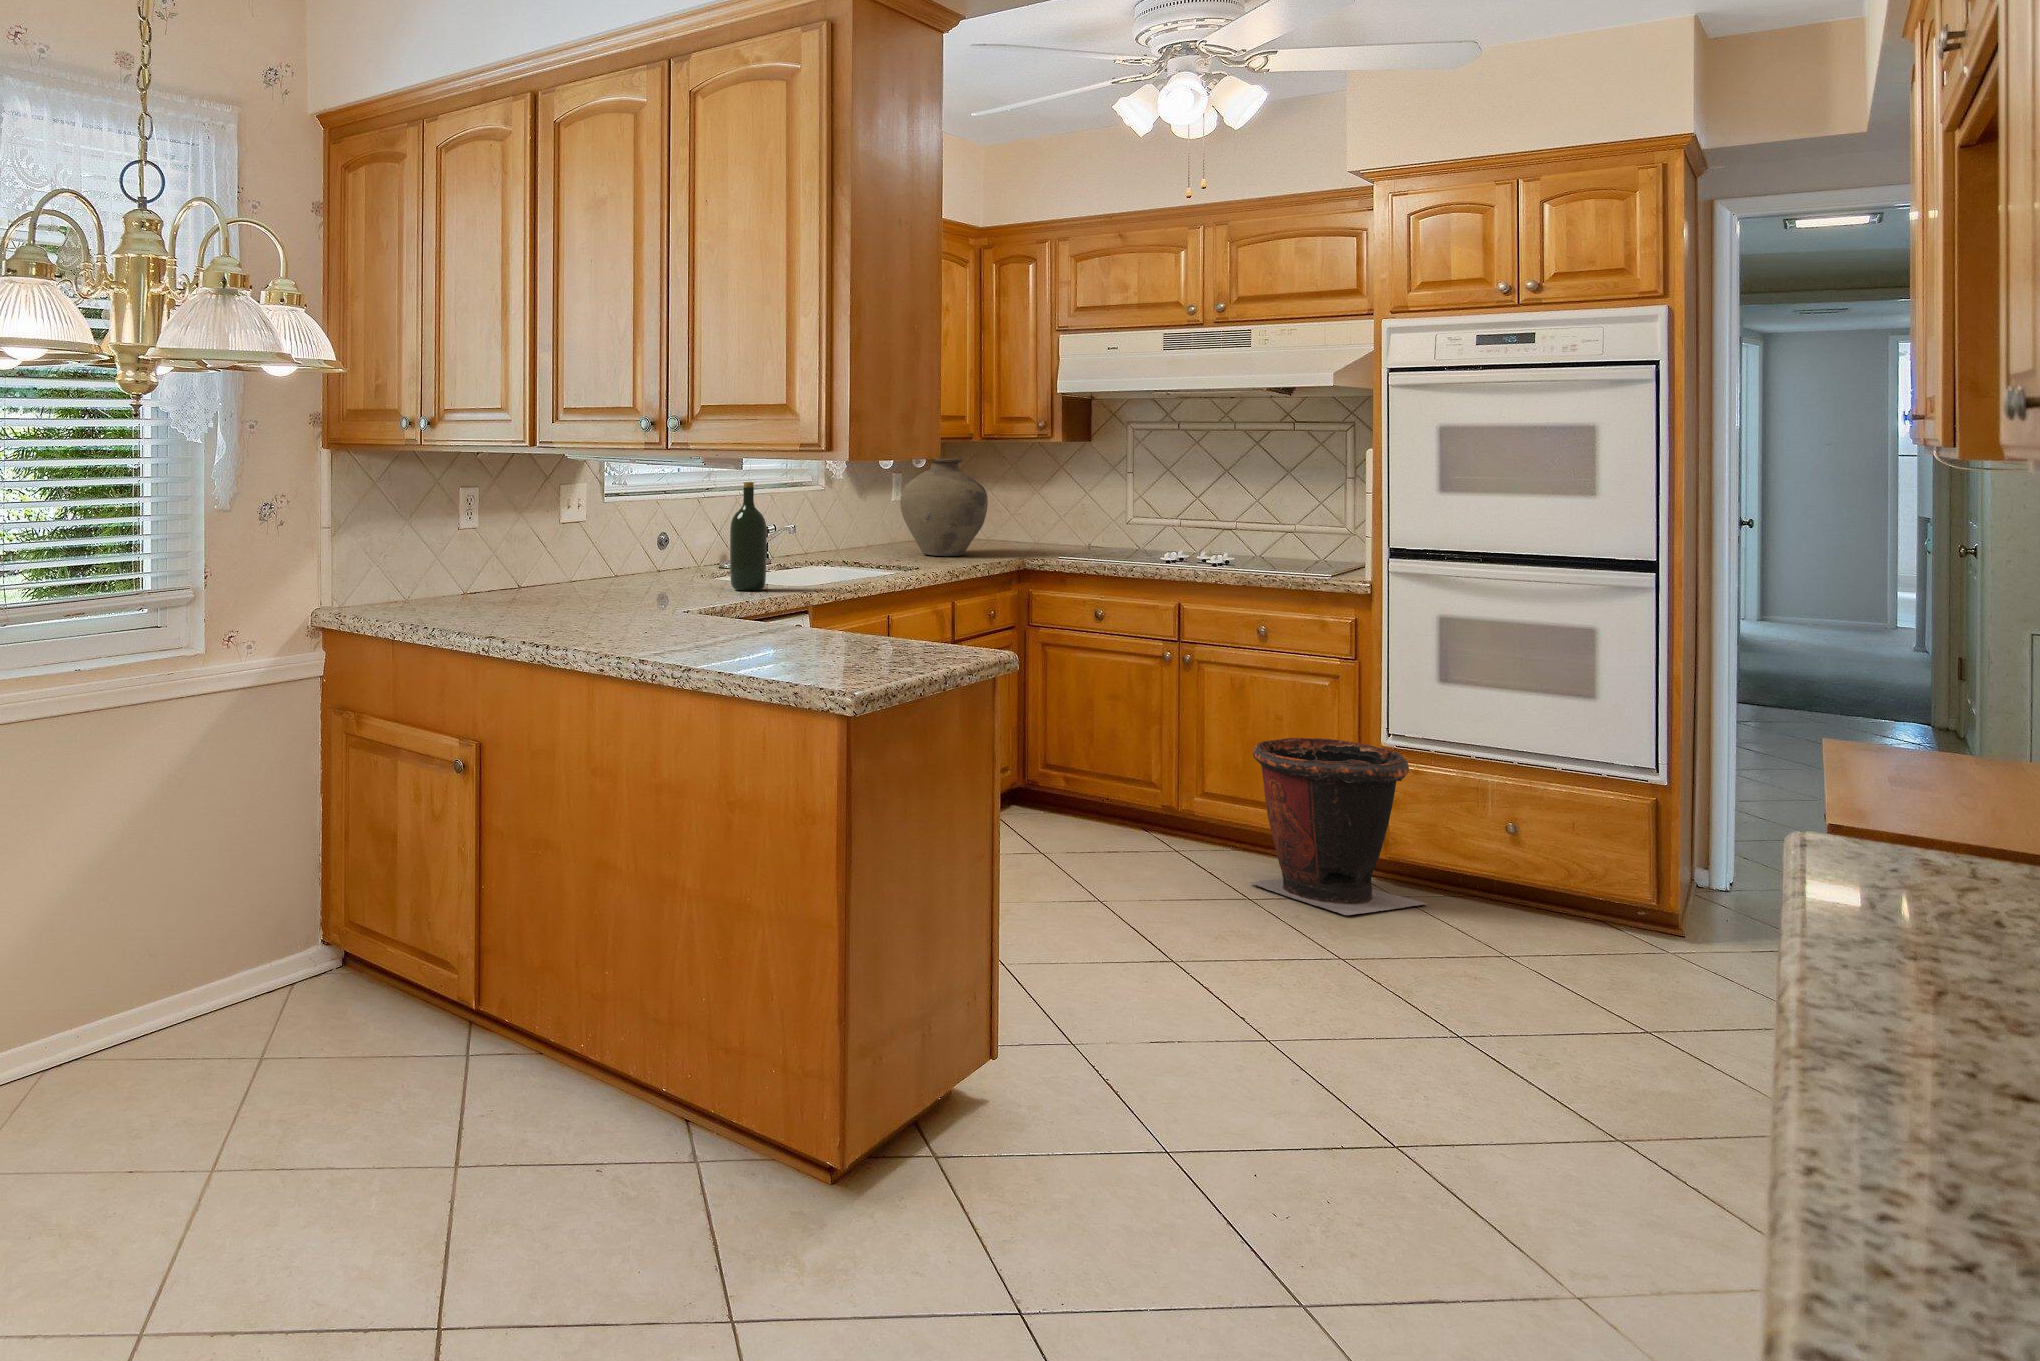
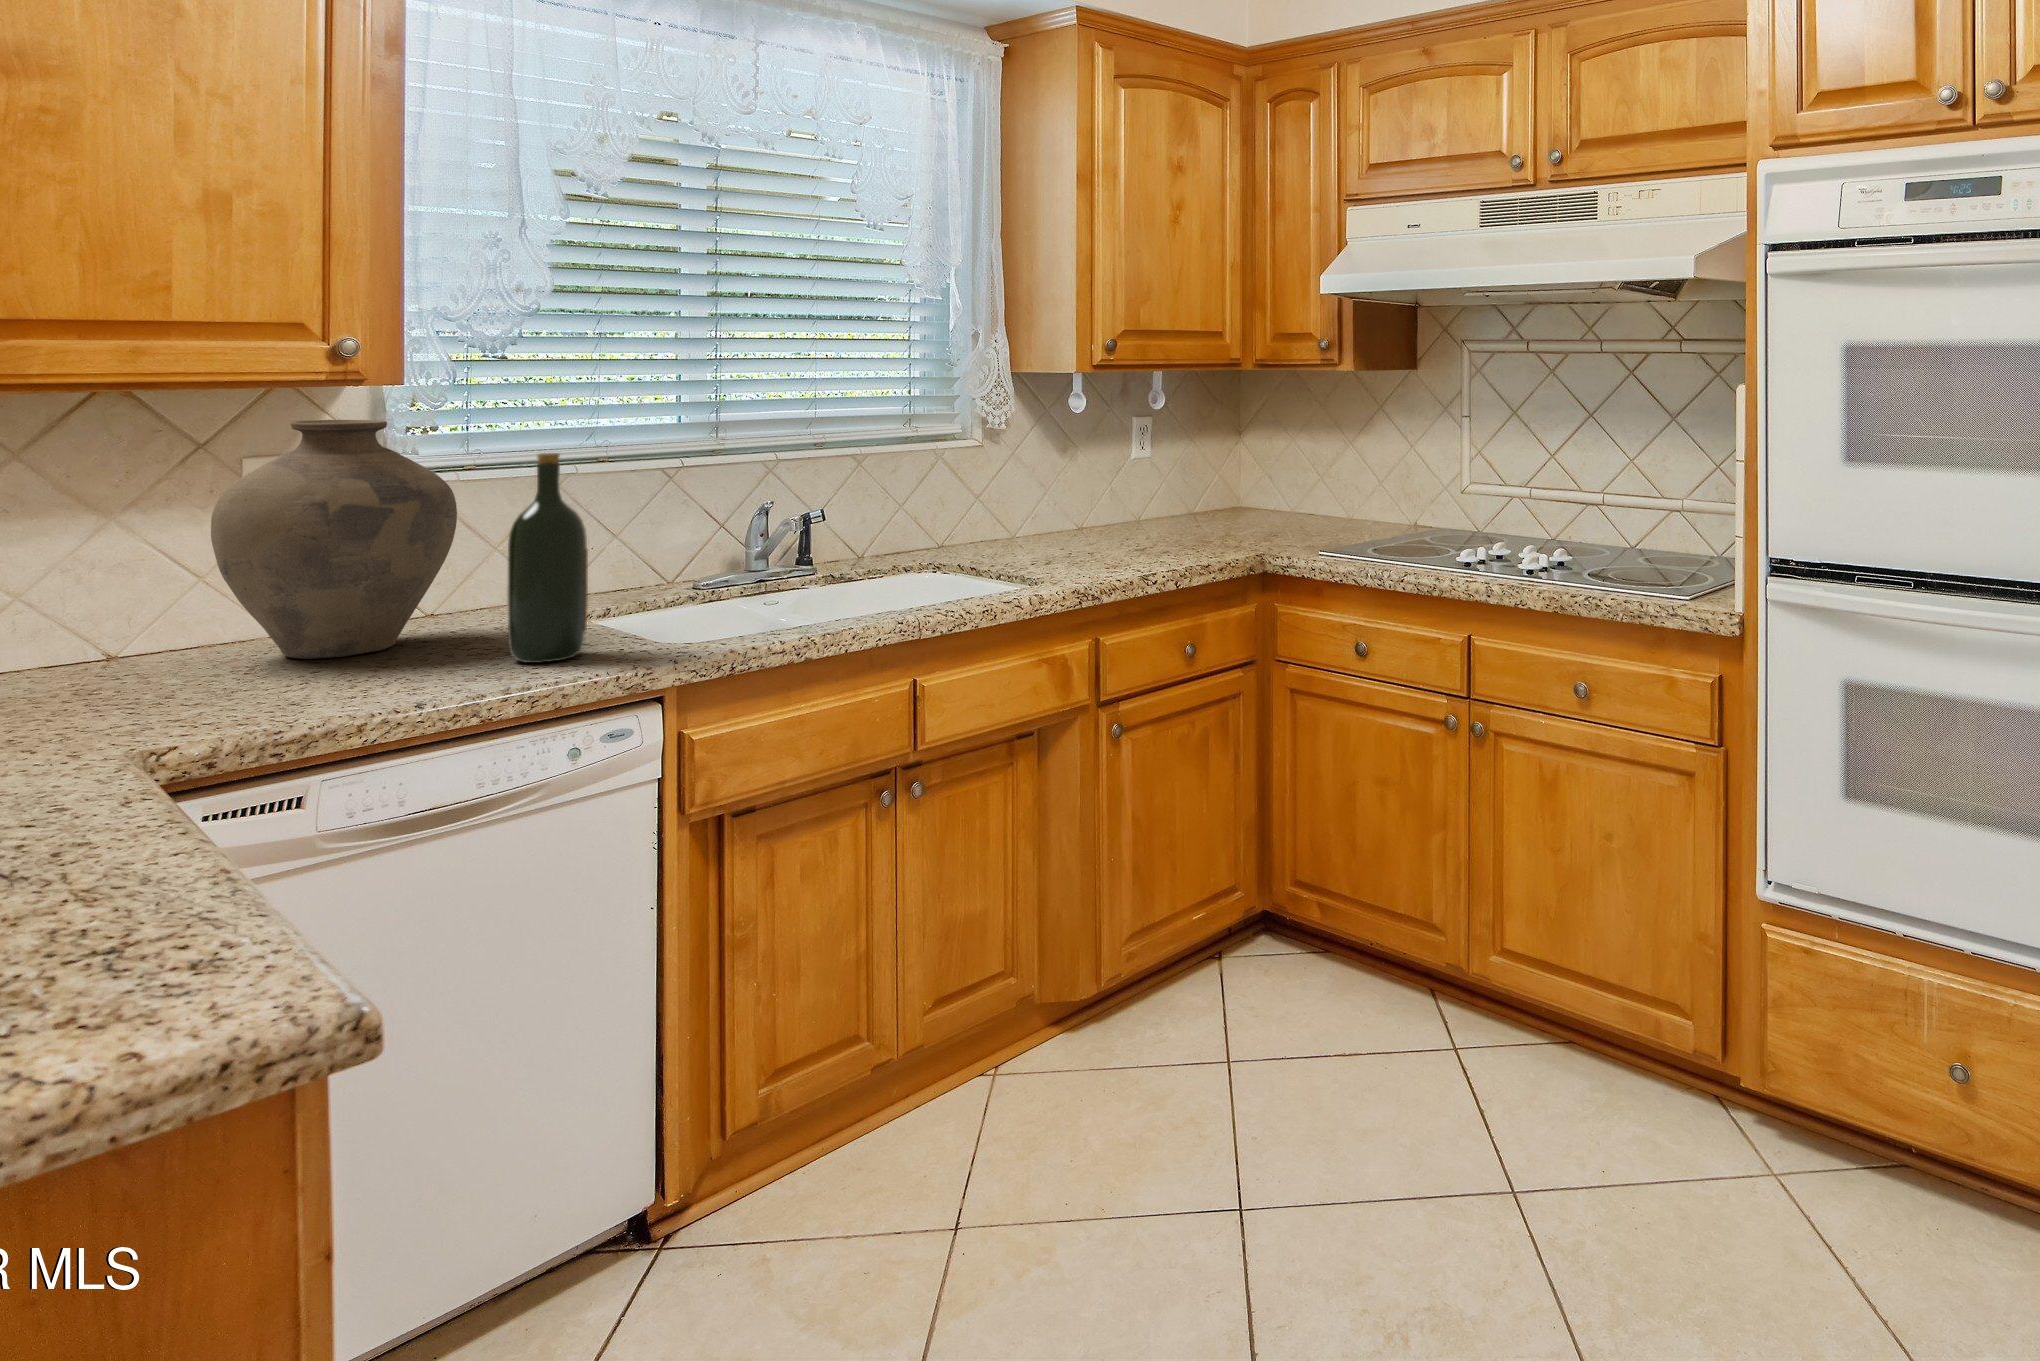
vase: present [900,458,988,556] -> present [211,420,457,659]
waste bin: present [1250,738,1427,915] -> none [1529,878,1822,1264]

